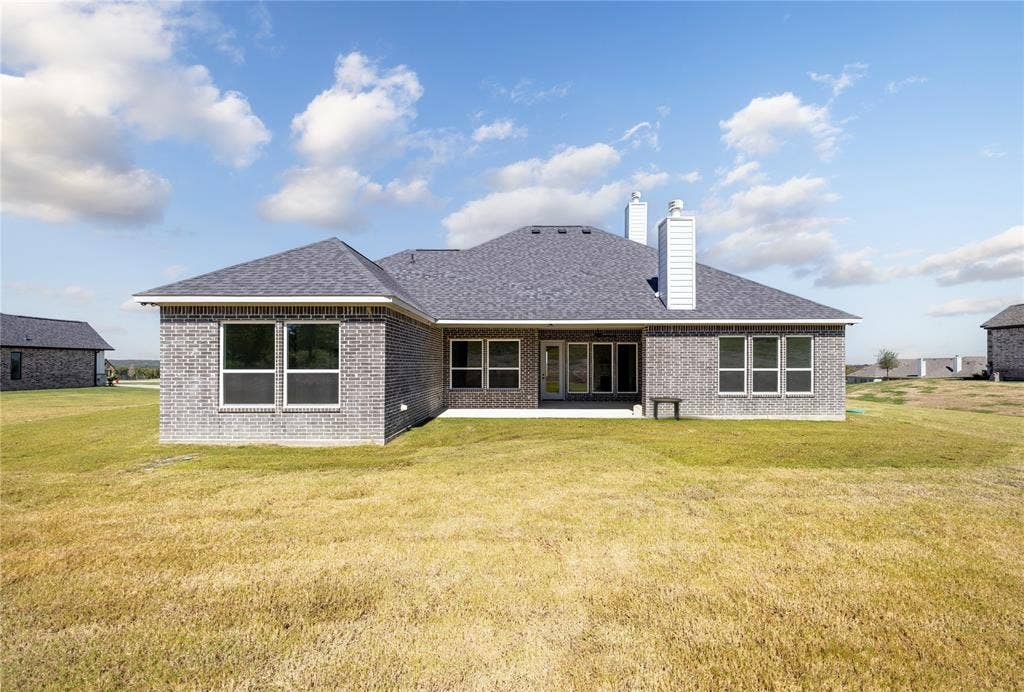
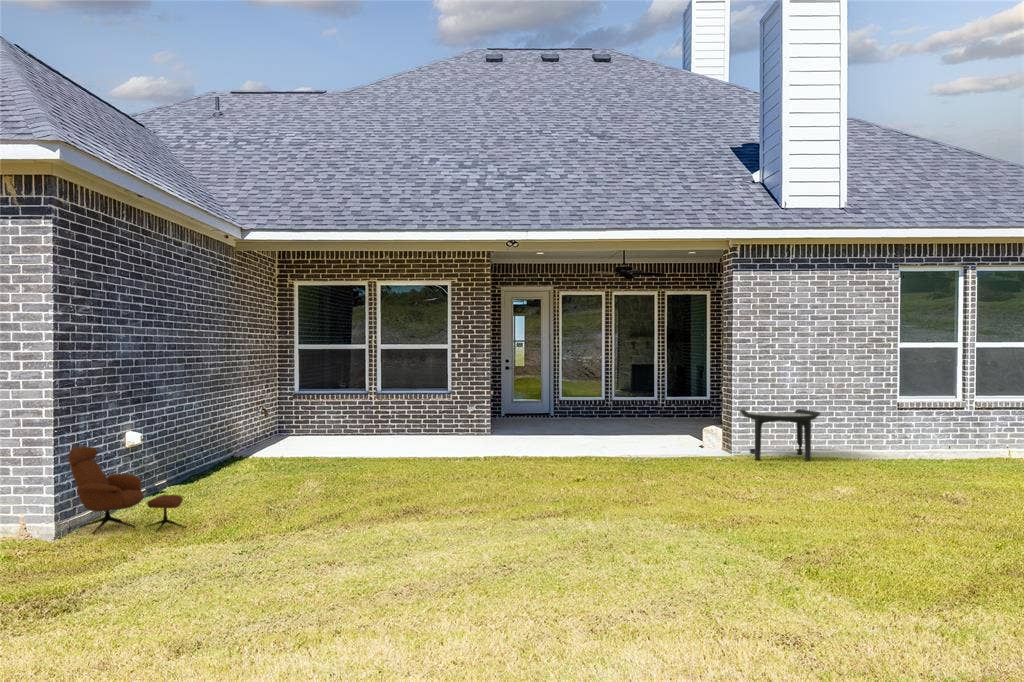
lounge chair: none [389,410,432,442] -> present [69,446,185,534]

